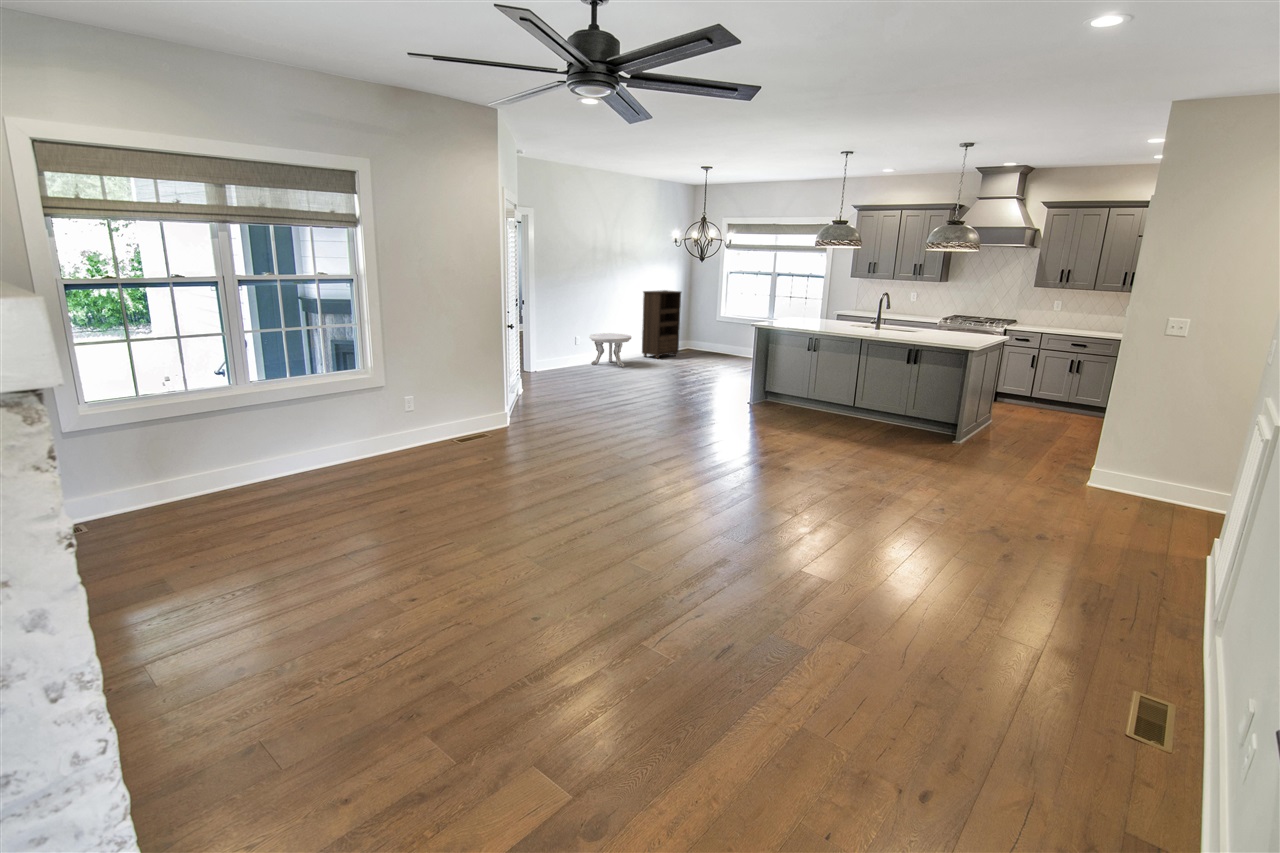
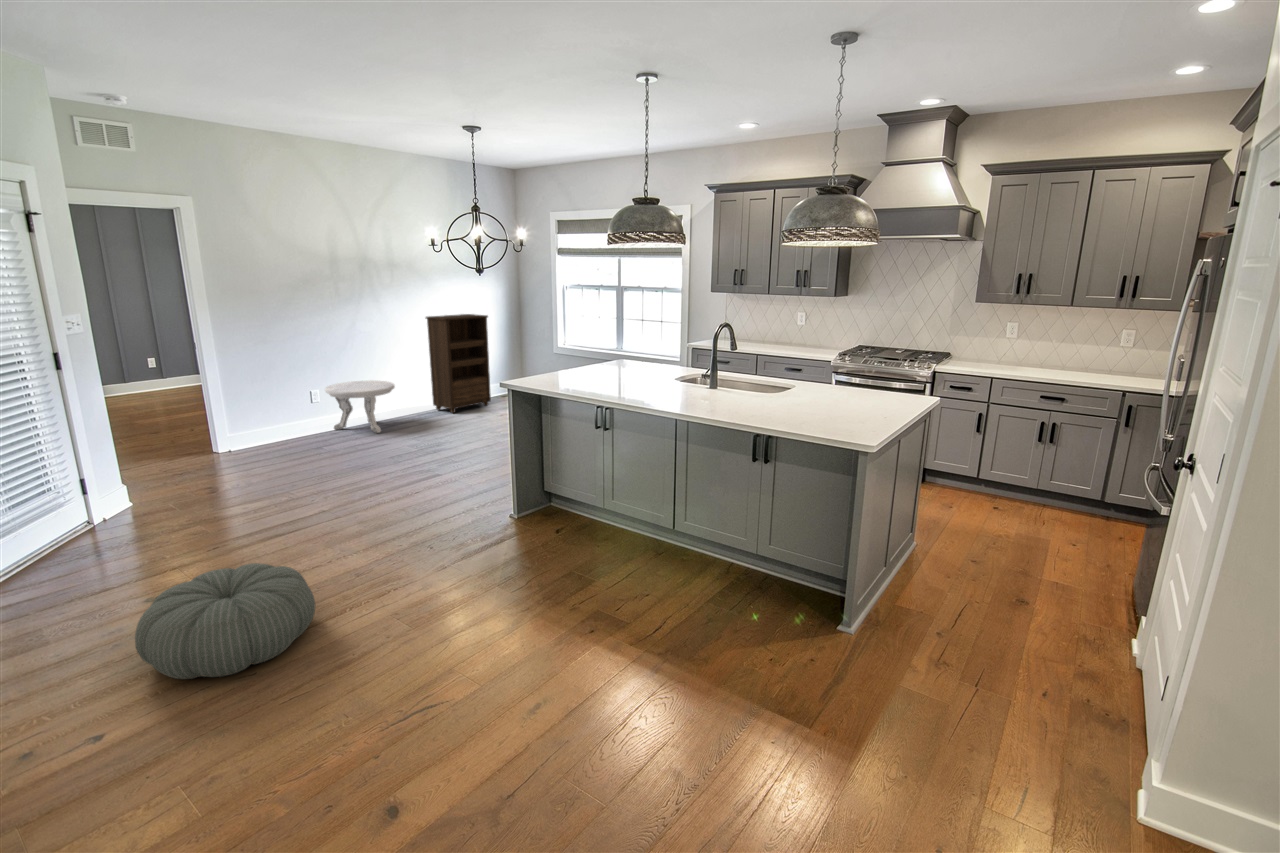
pouf: none [638,402,706,441] -> present [135,563,316,679]

